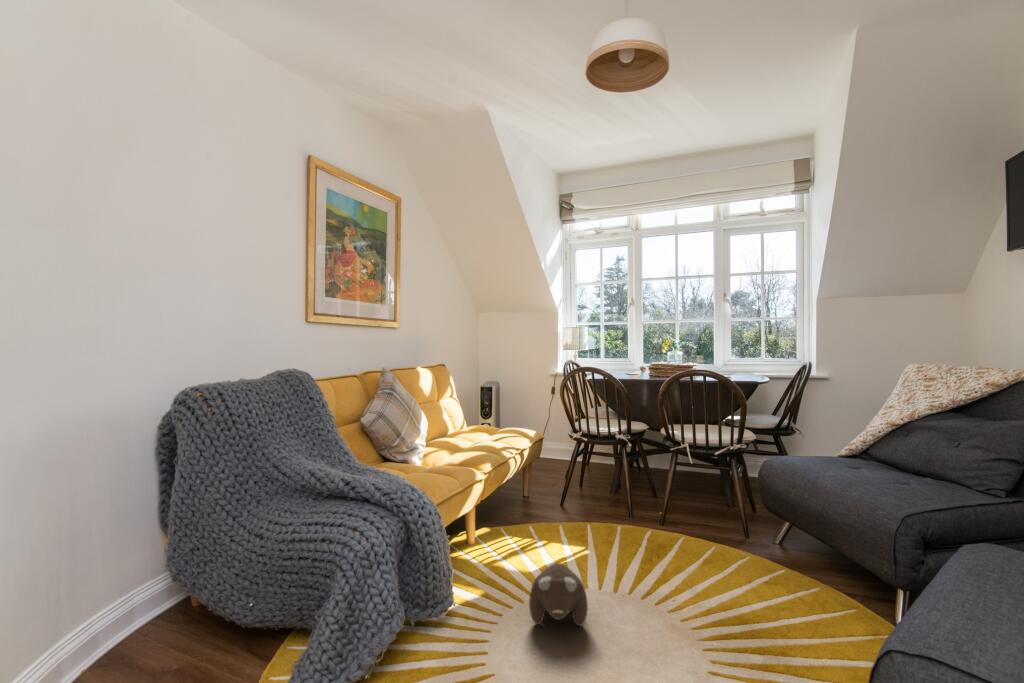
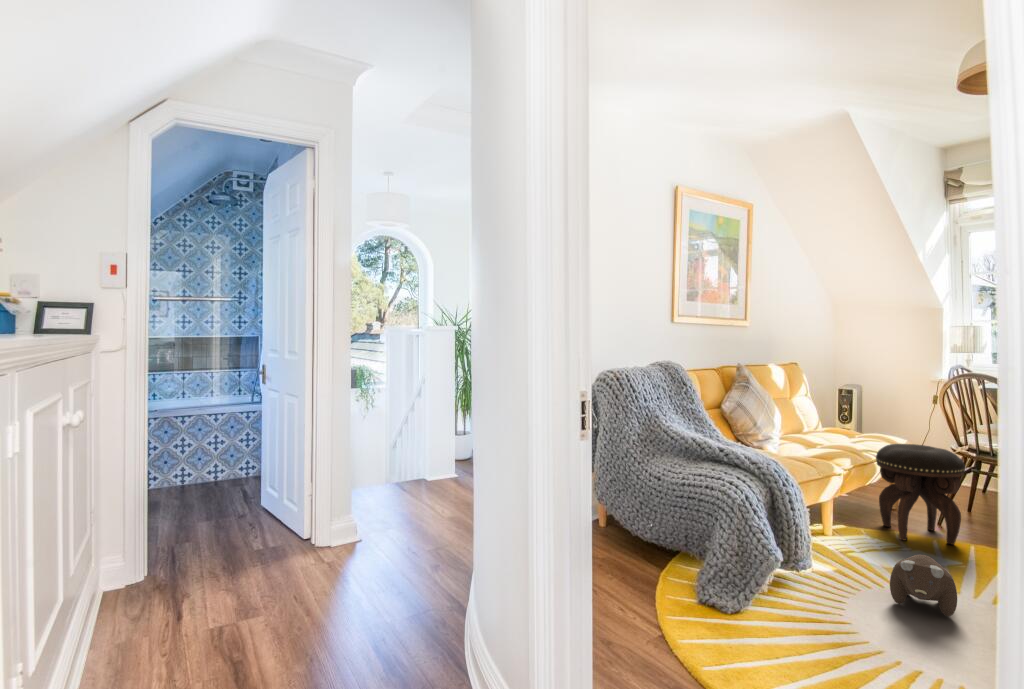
footstool: none [512,437,581,534] -> present [876,444,965,545]

